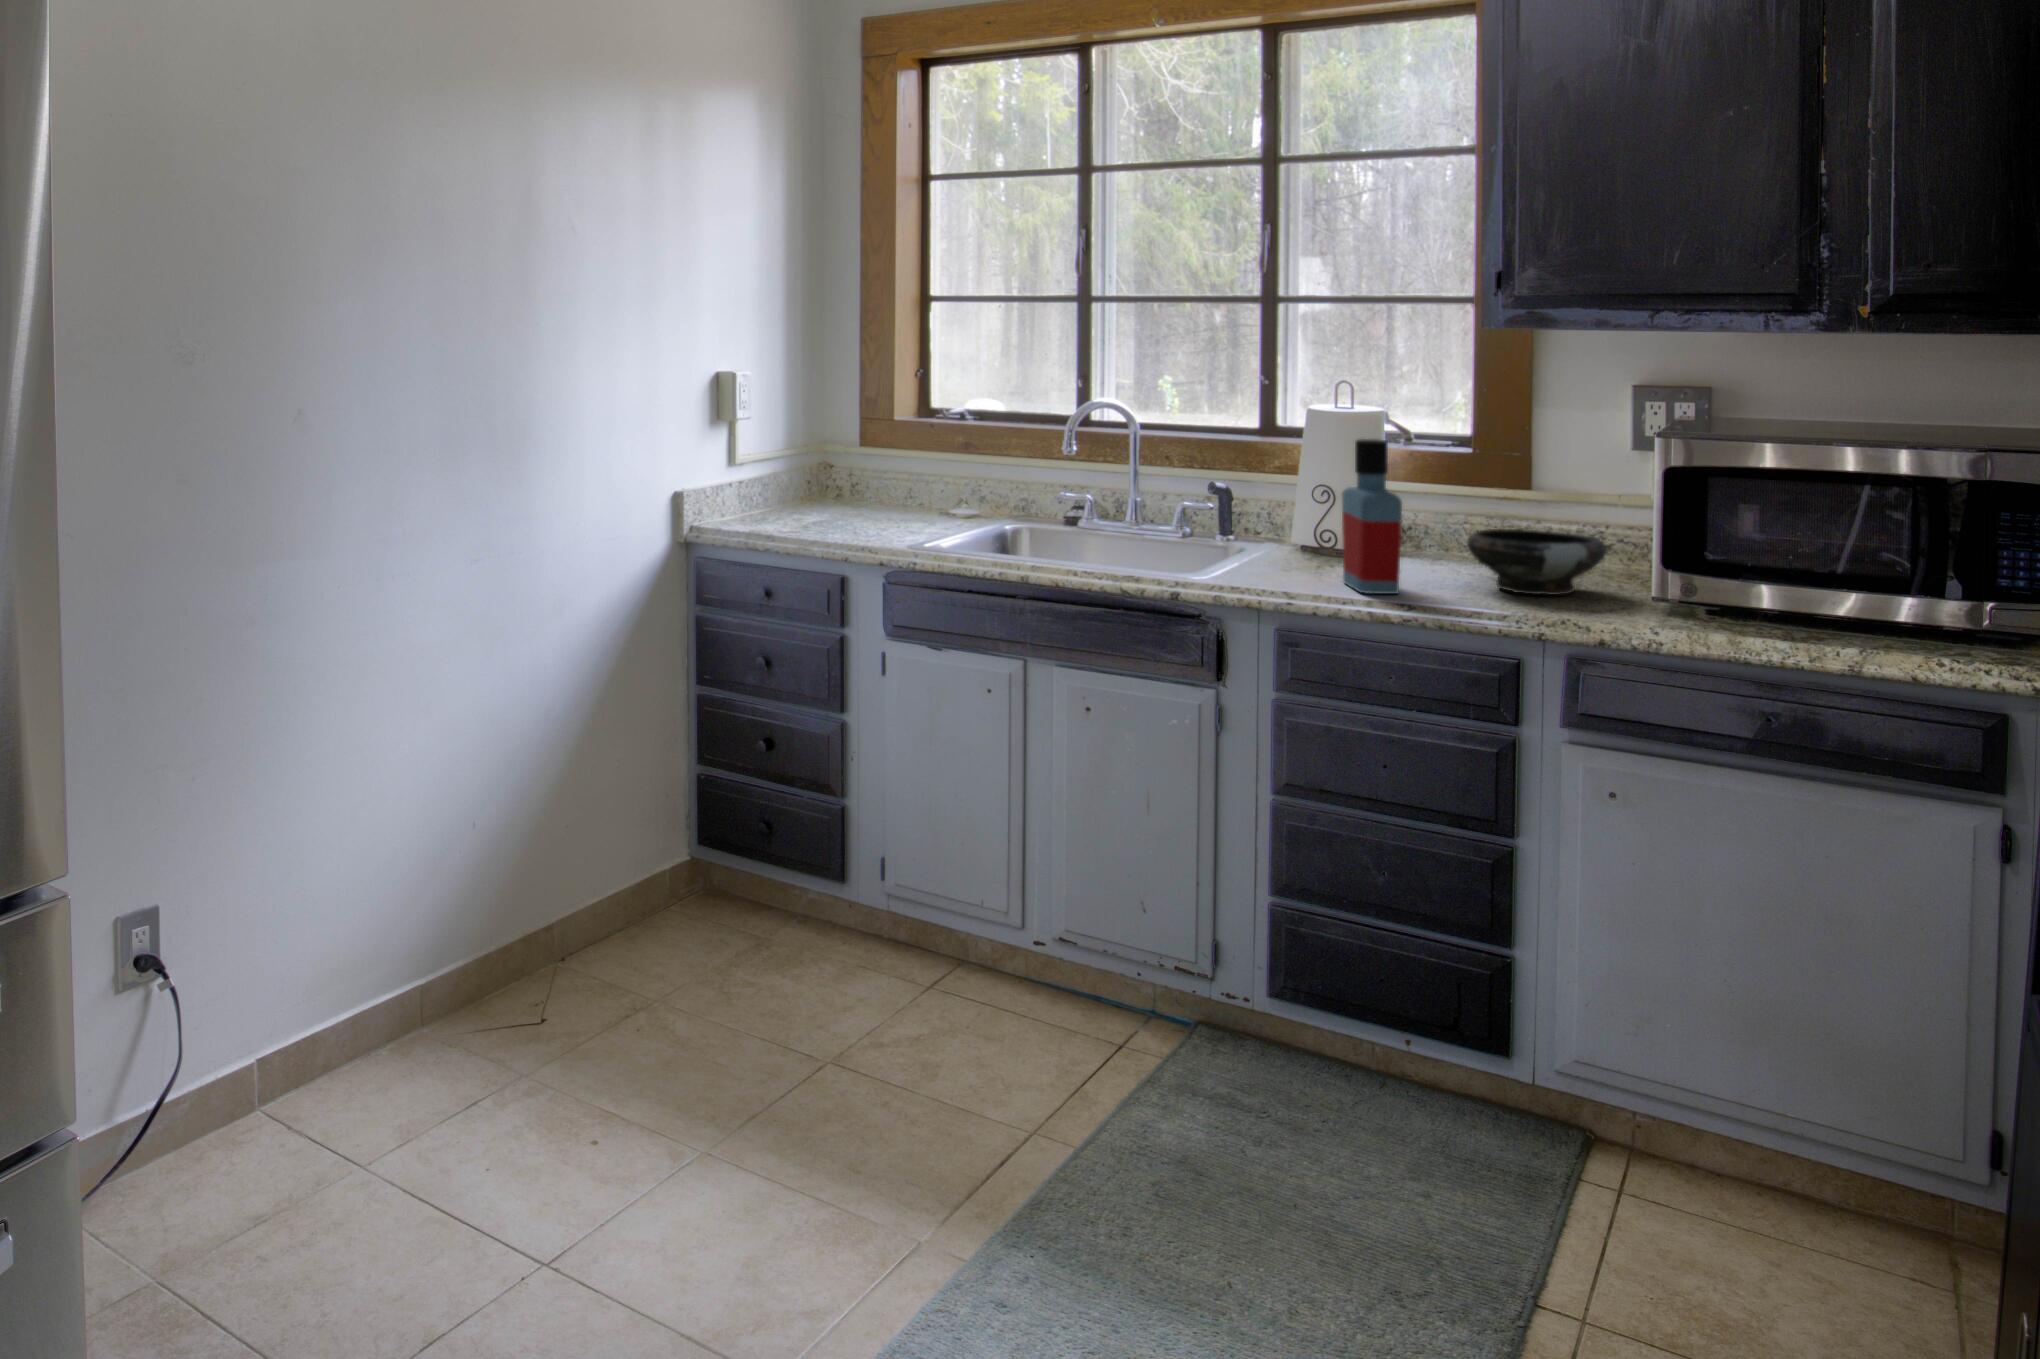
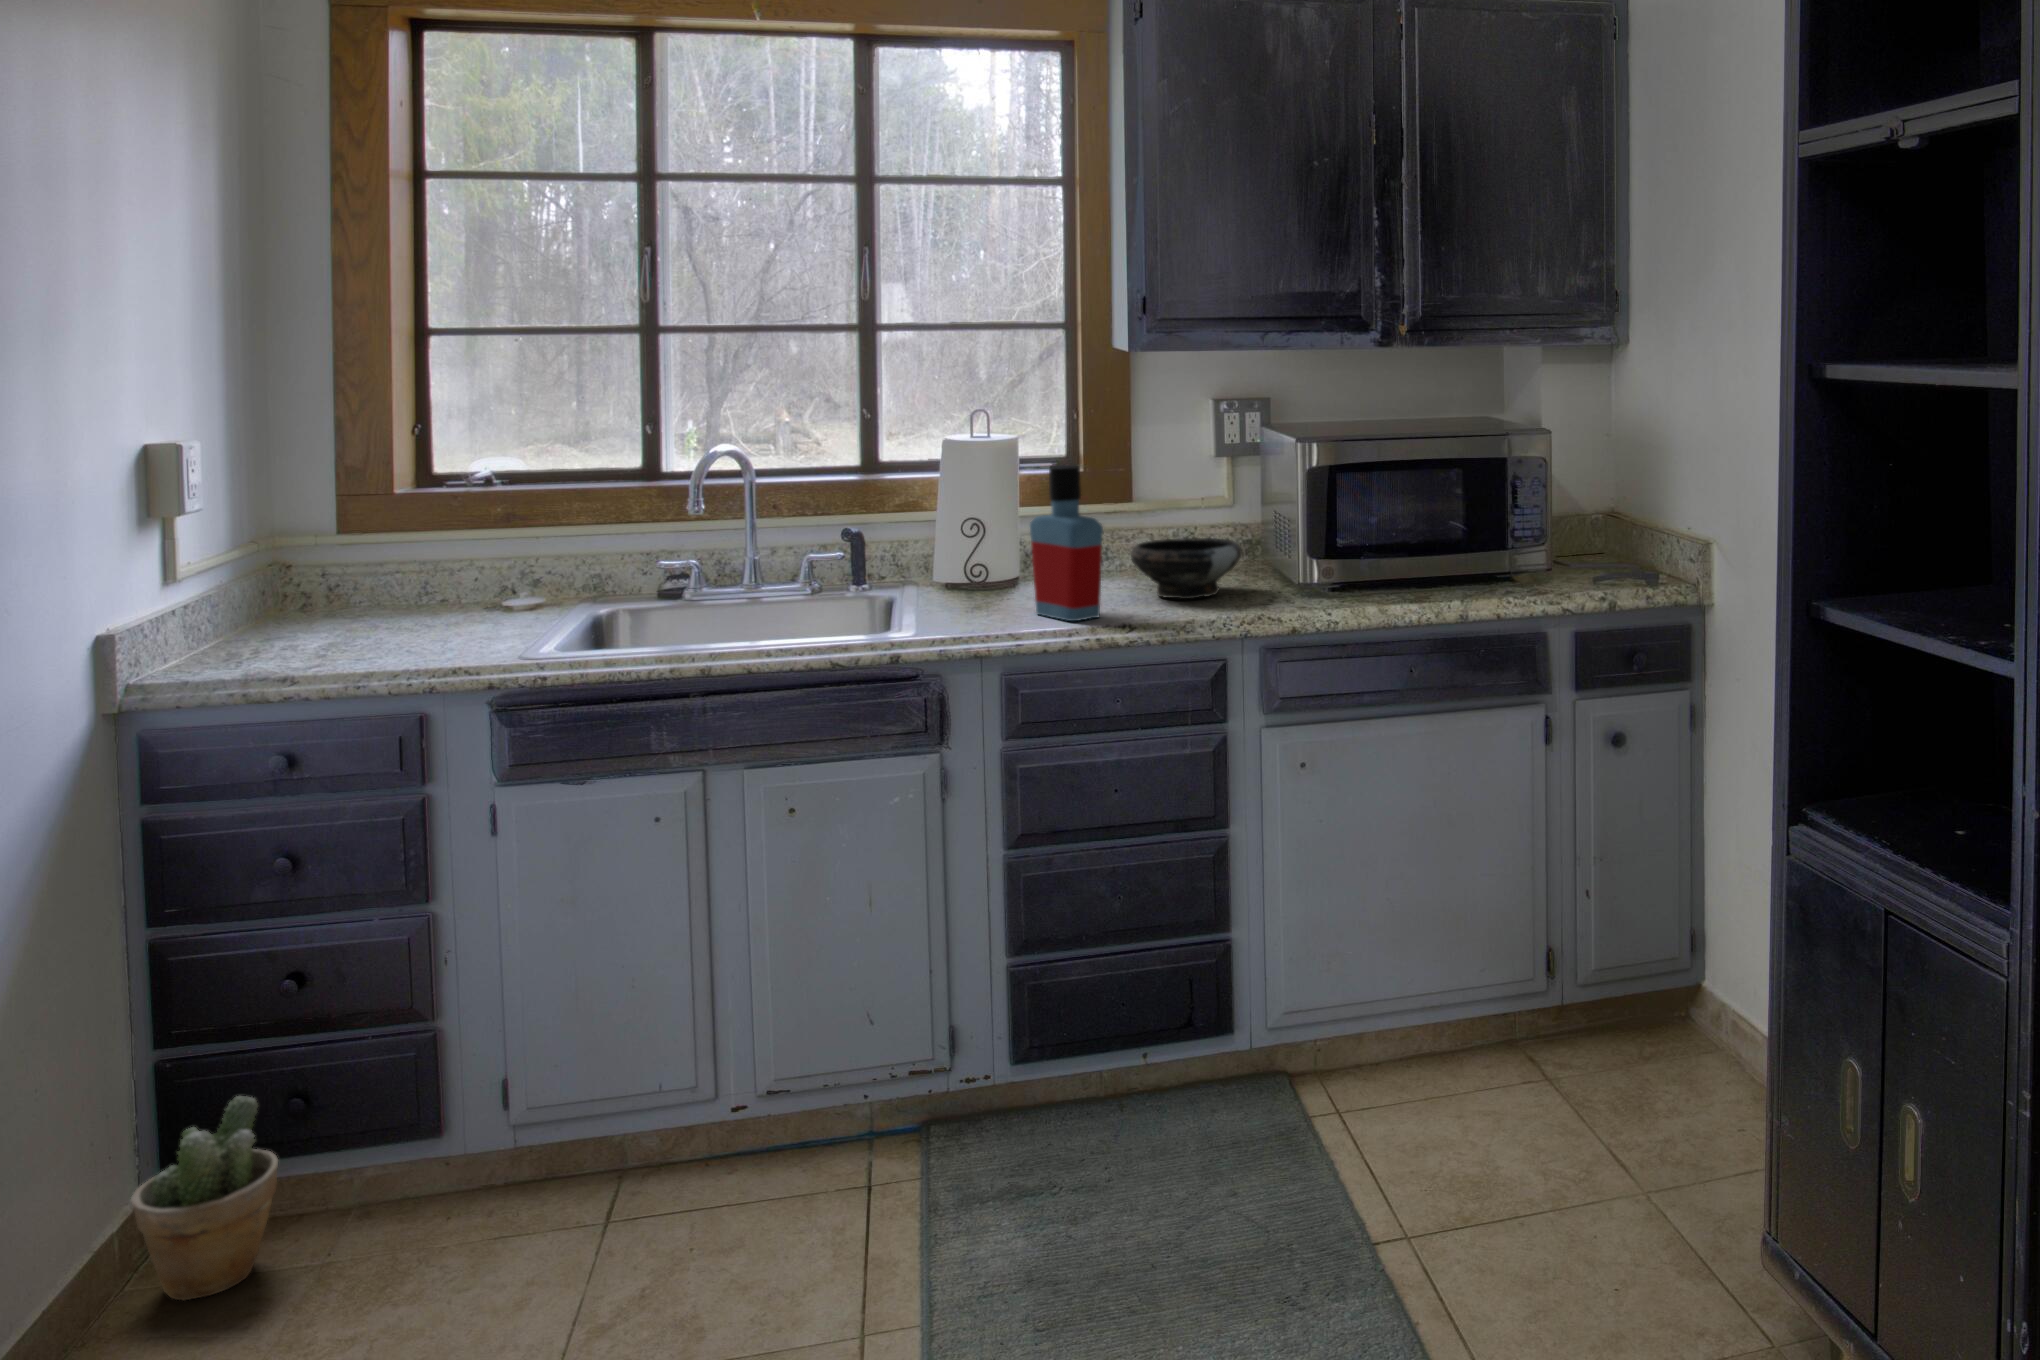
potted plant: none [667,811,747,931] -> present [131,1096,278,1300]

